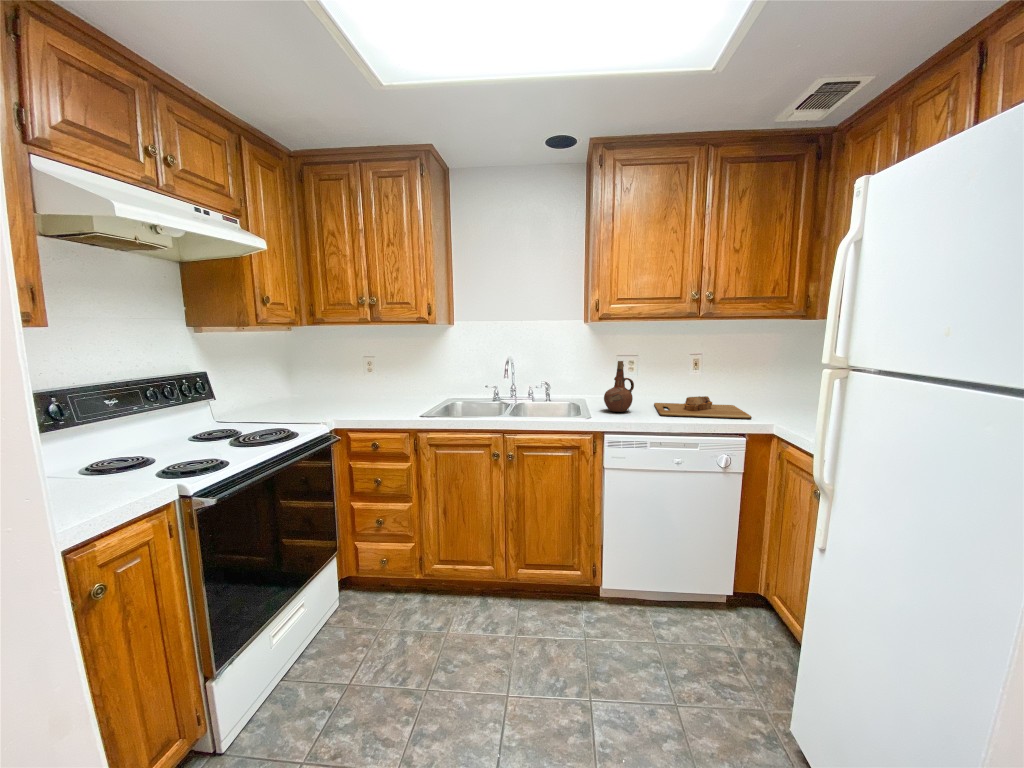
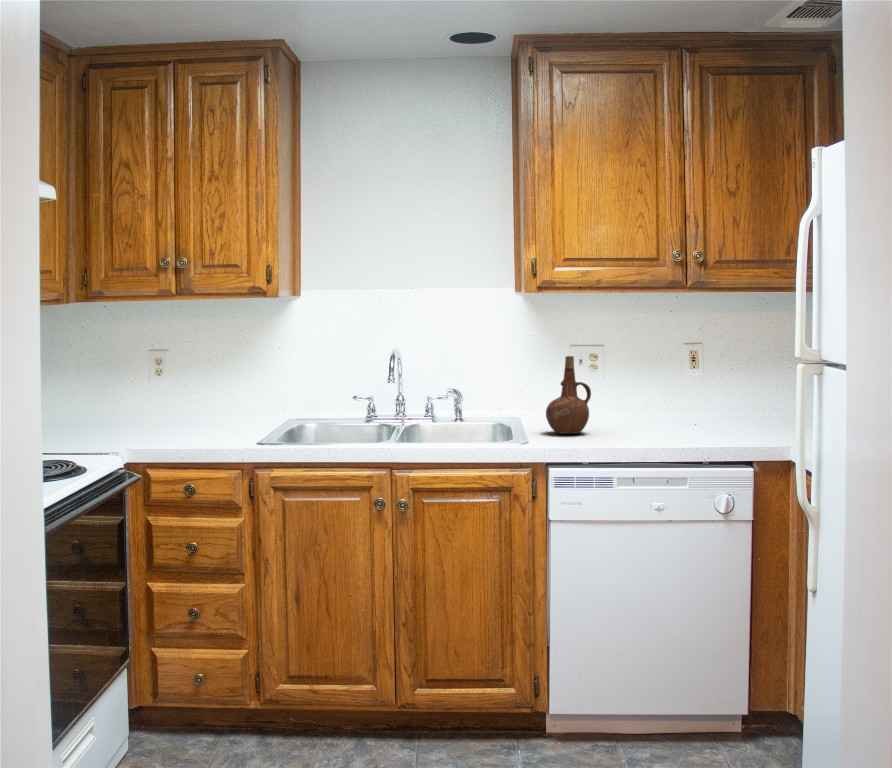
cutting board: present [654,396,751,418] -> none [624,409,763,438]

